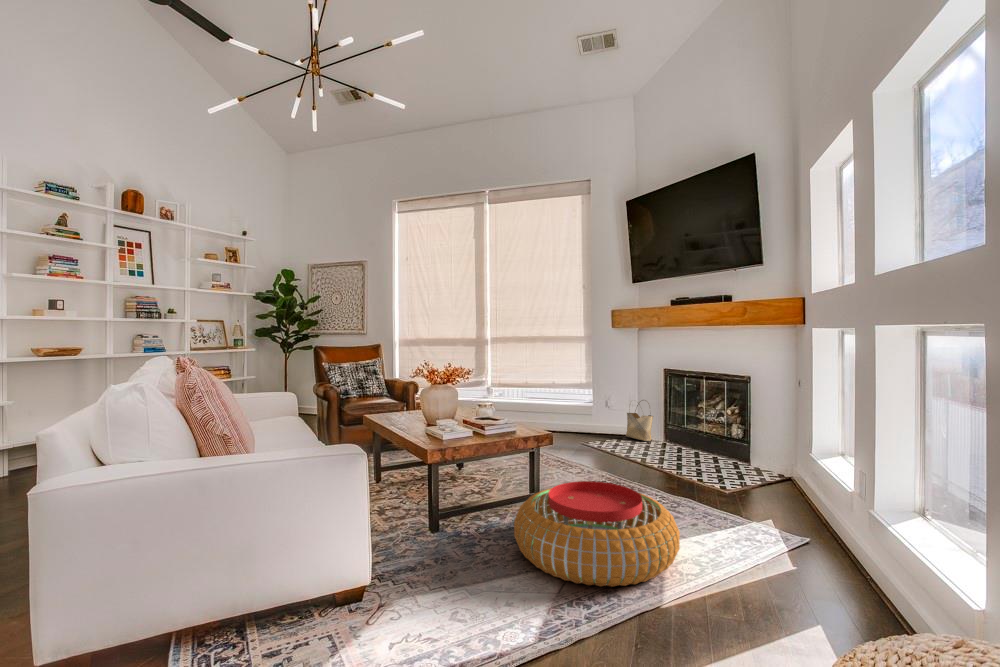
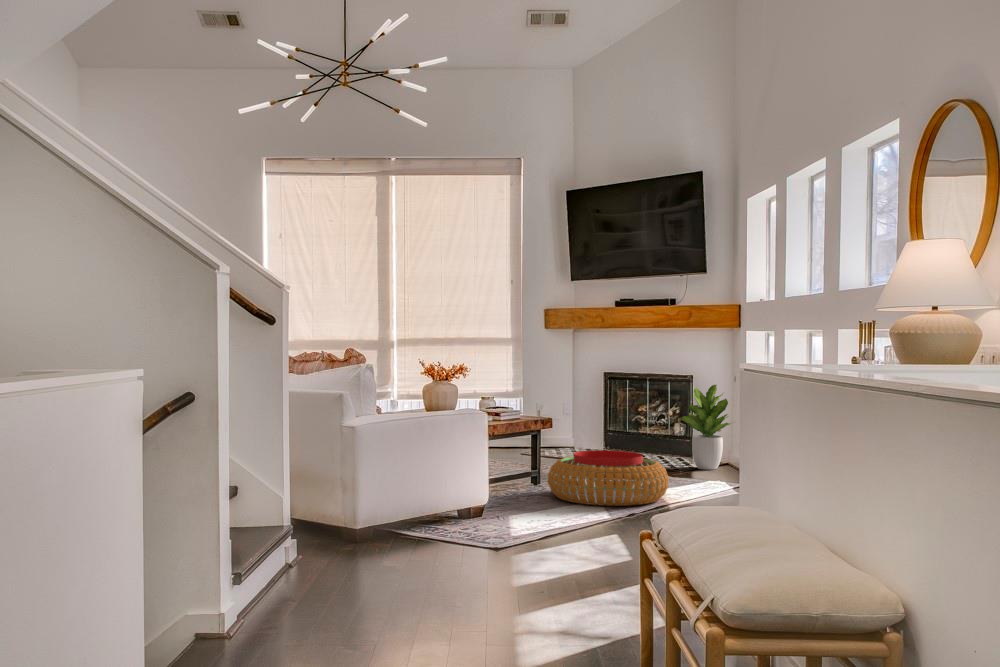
potted plant: none [731,390,801,487] -> present [682,385,731,470]
woven basket: present [626,401,653,441] -> none [562,407,592,451]

